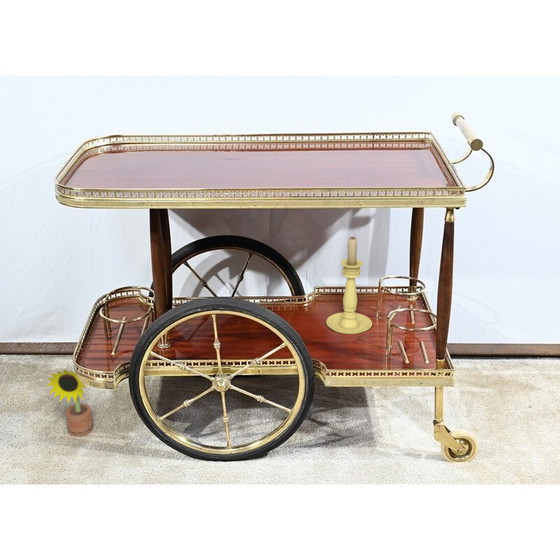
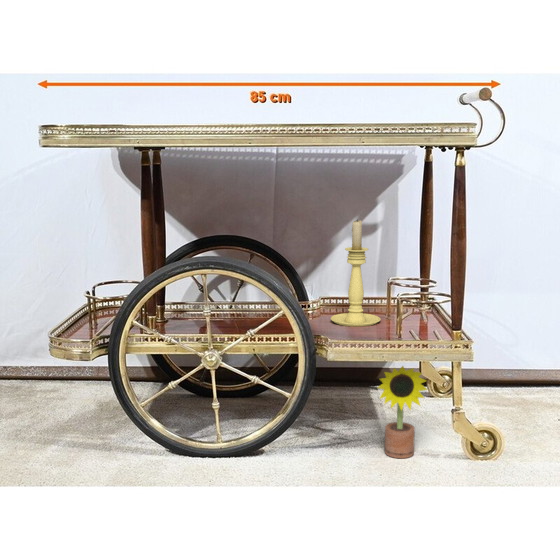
decorative plant: present [46,370,93,436] -> present [378,366,428,458]

